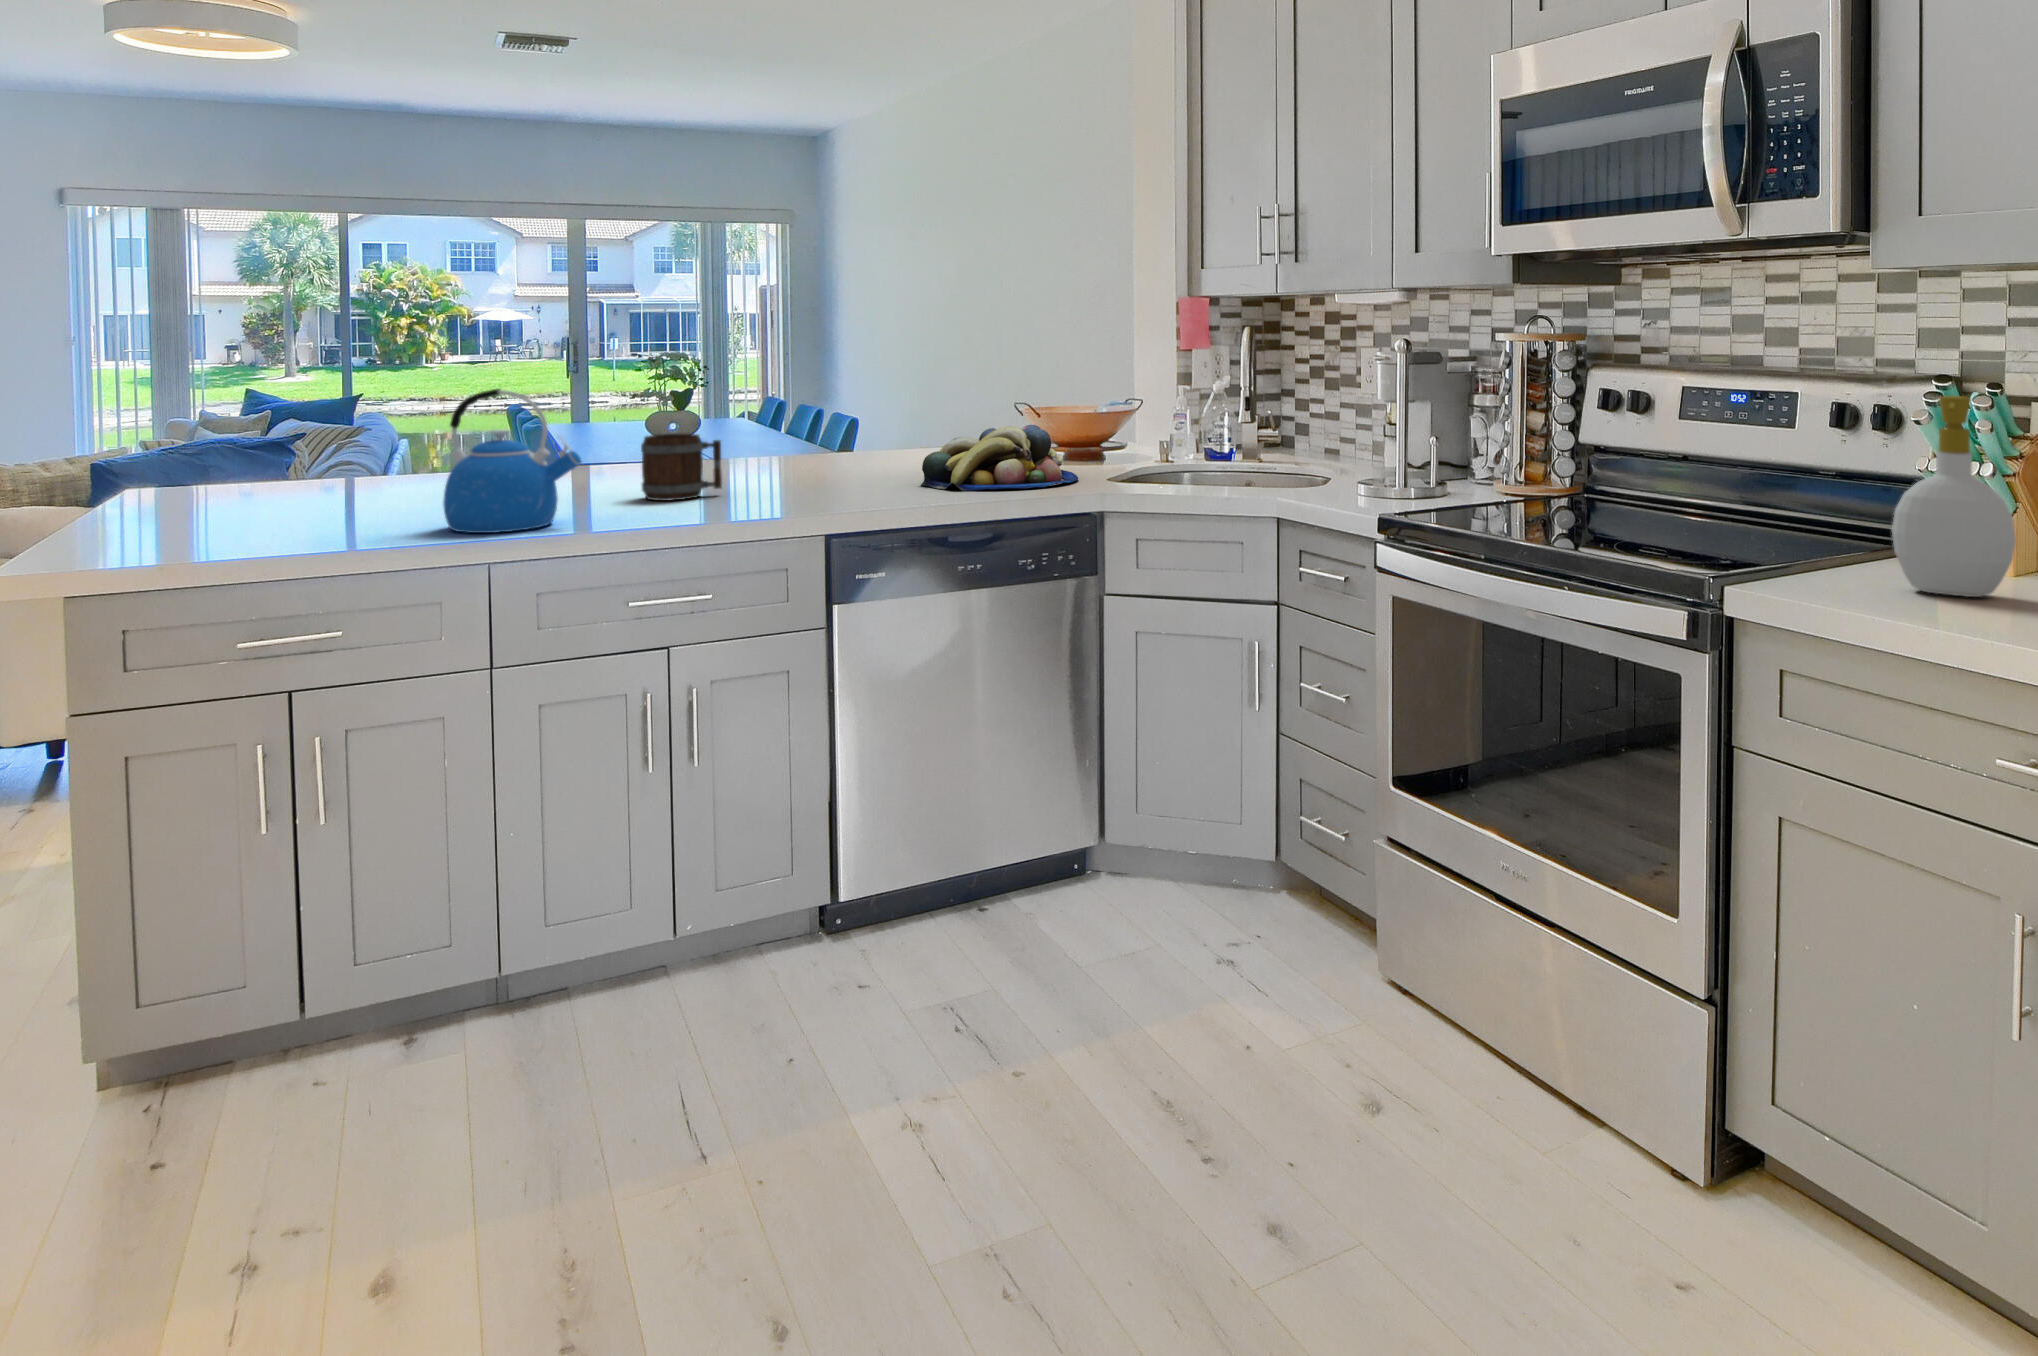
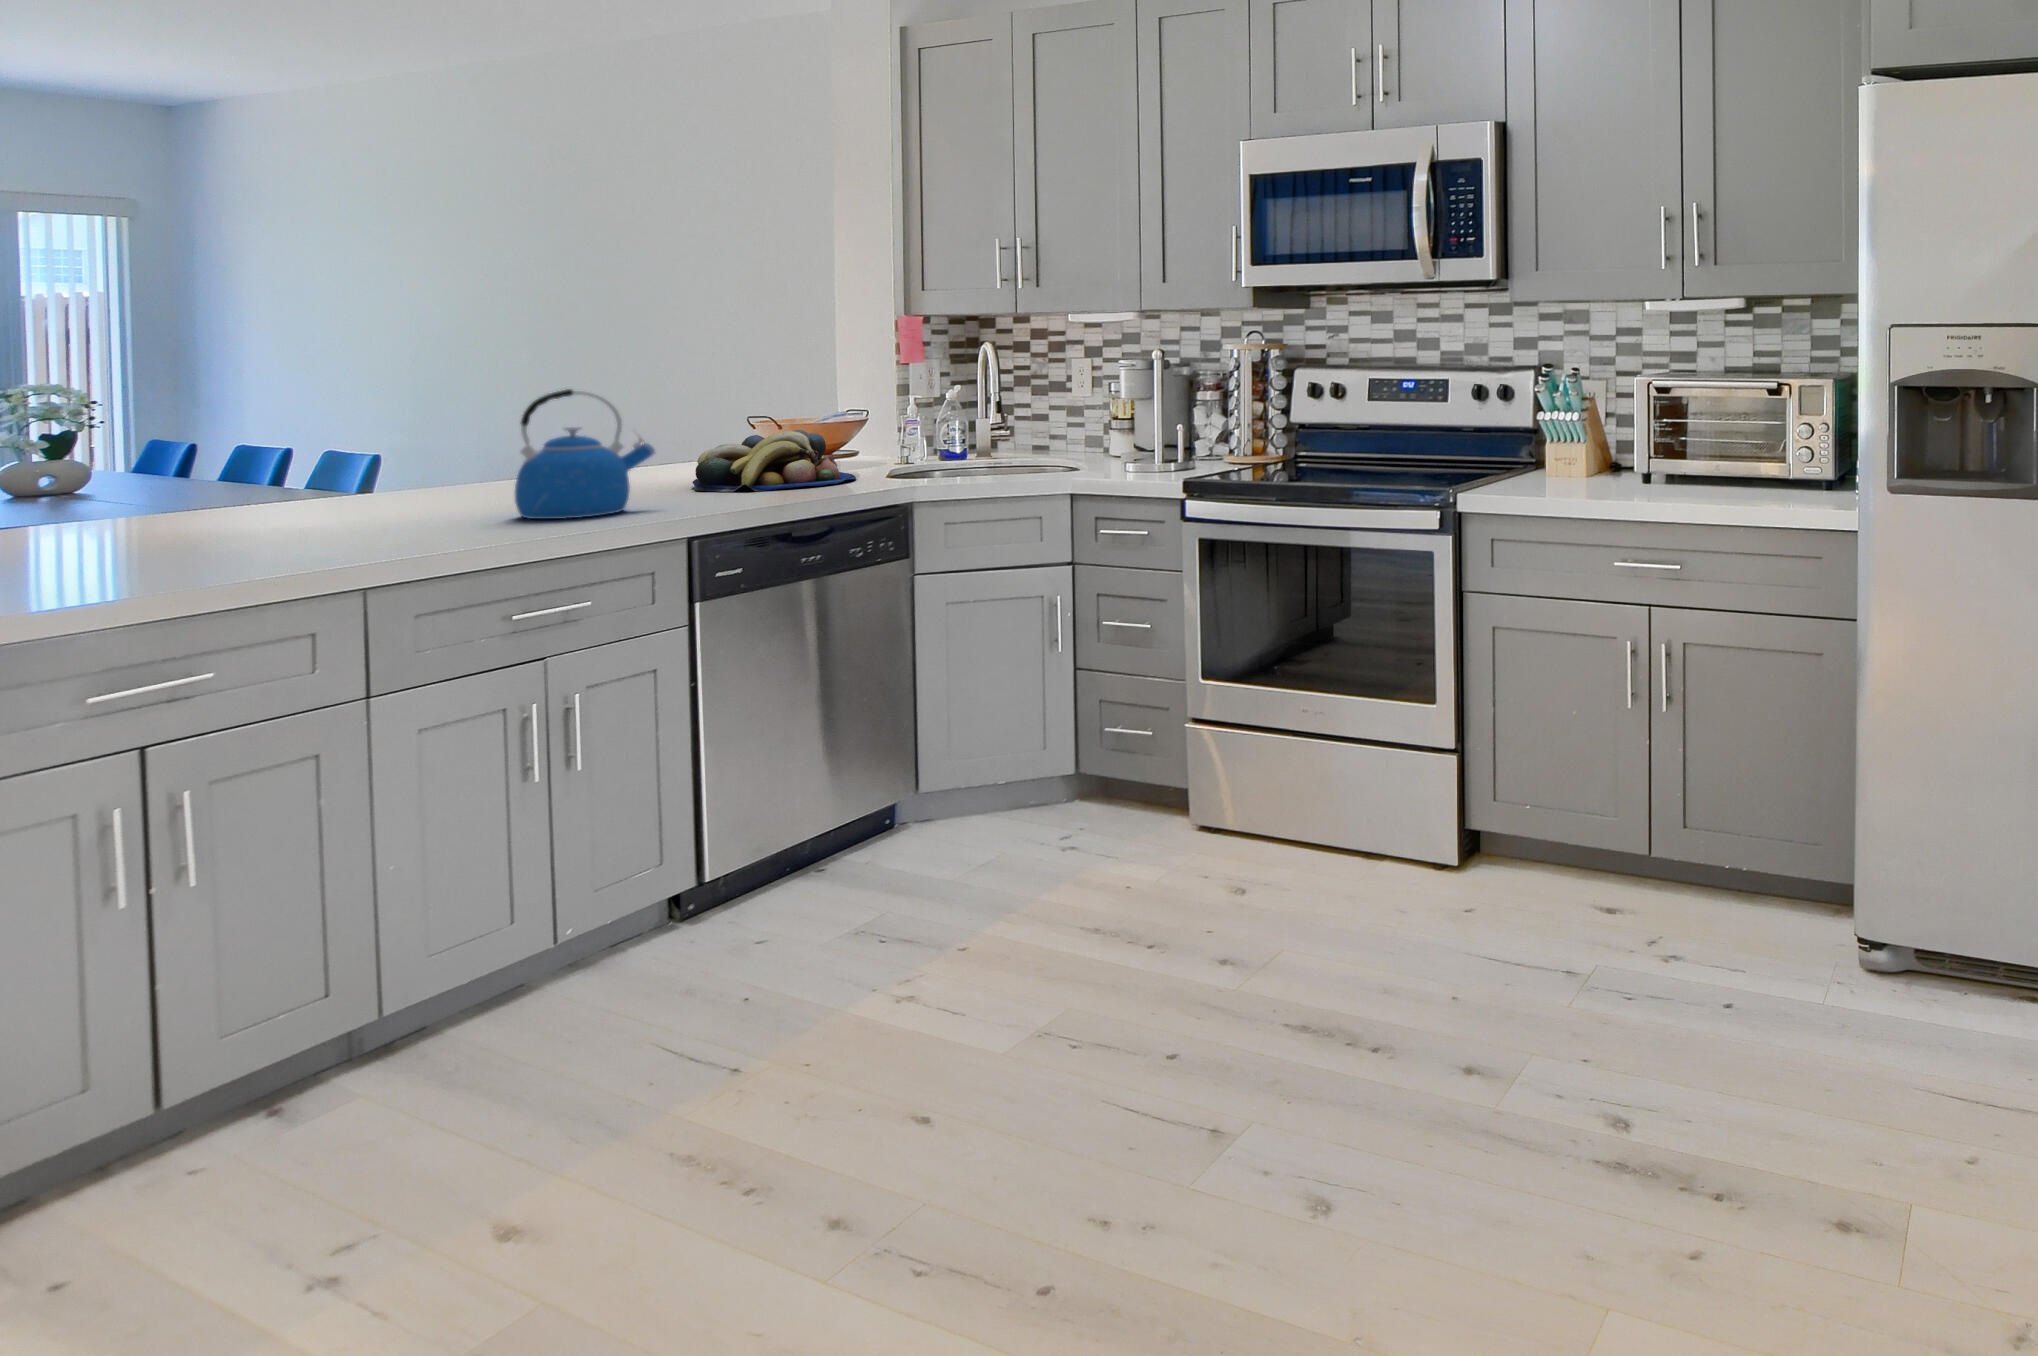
kettle: present [443,389,581,533] -> present [515,389,655,519]
soap bottle: present [1892,396,2016,597] -> none [1542,374,1604,488]
mug: present [641,433,722,501] -> none [371,450,474,521]

